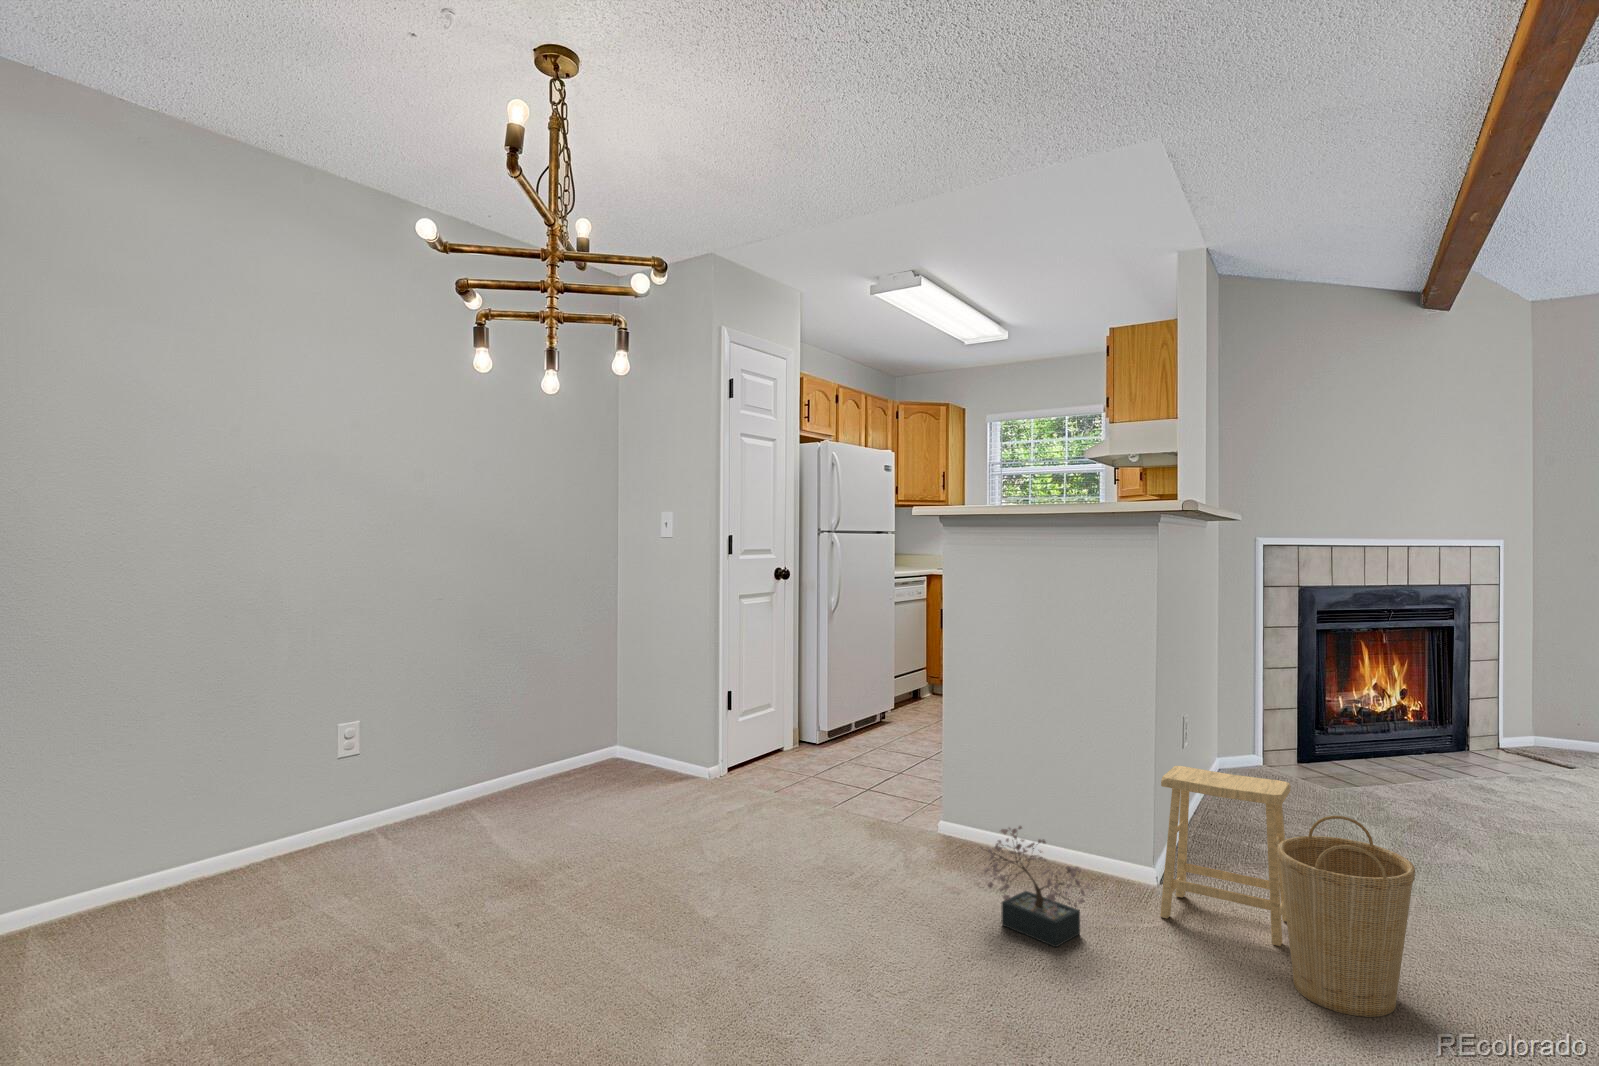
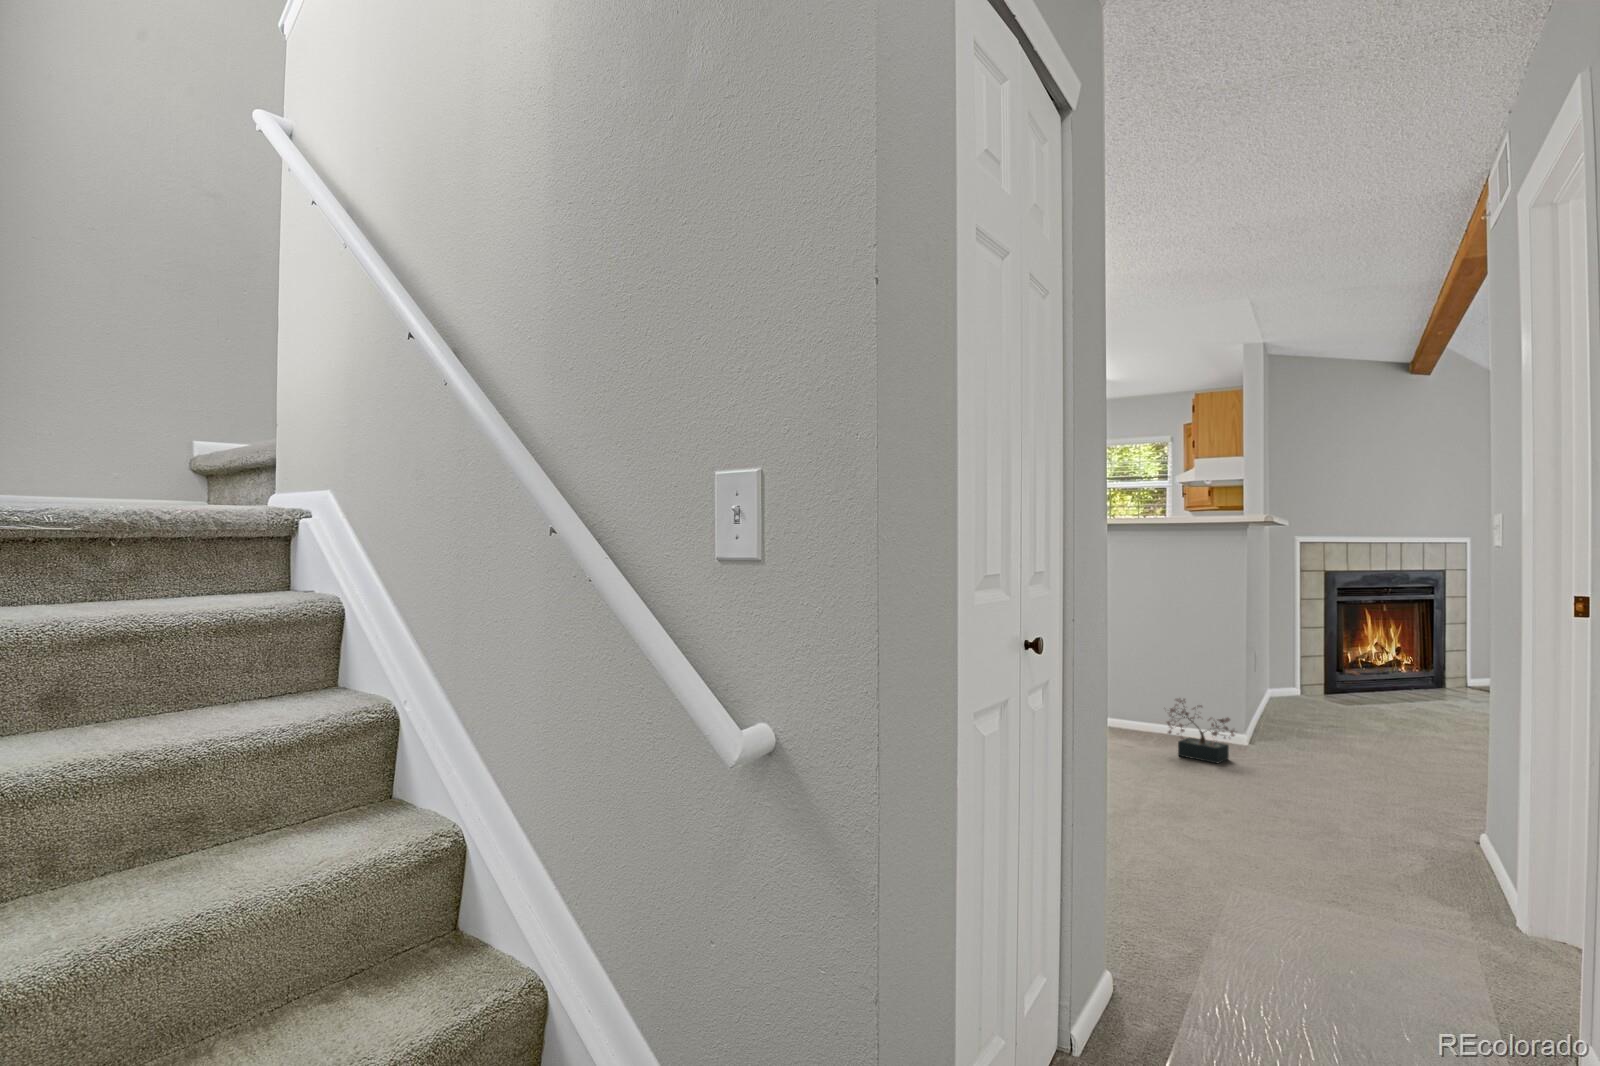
footstool: present [1160,766,1291,946] -> none [1273,664,1354,765]
basket: present [1277,816,1415,1017] -> none [1355,680,1439,787]

